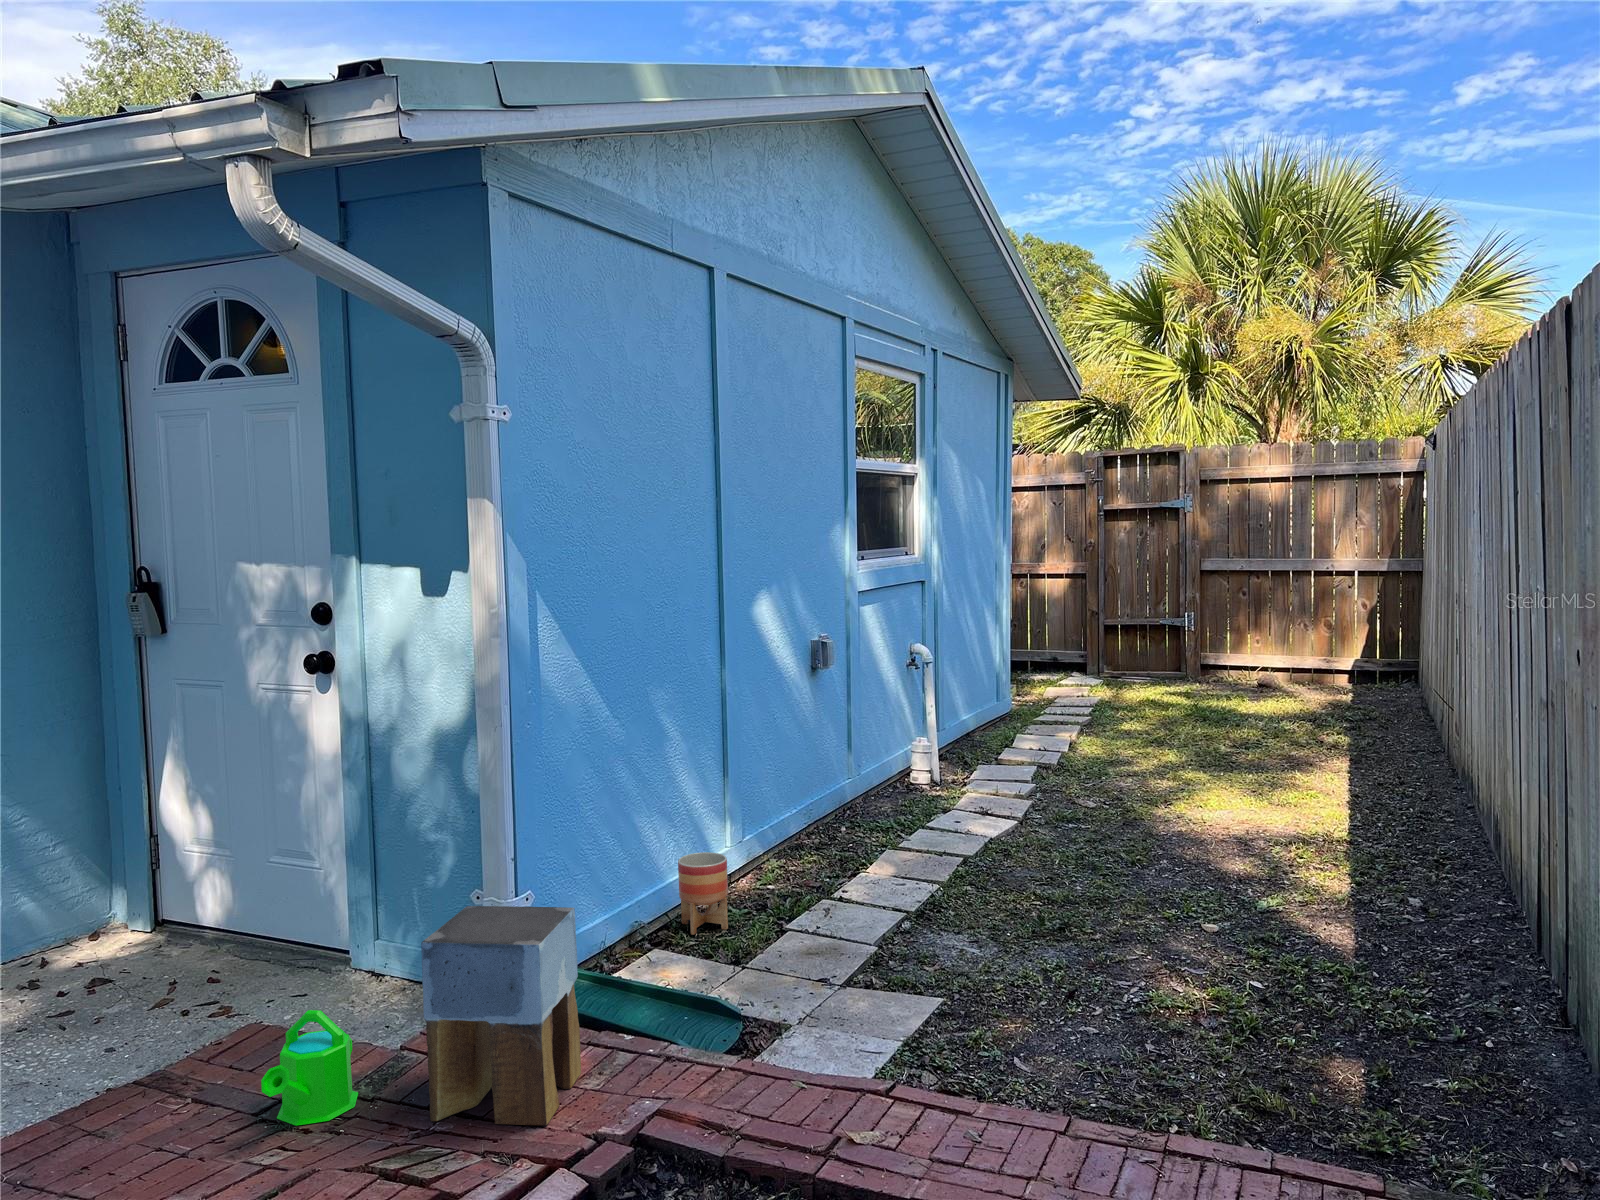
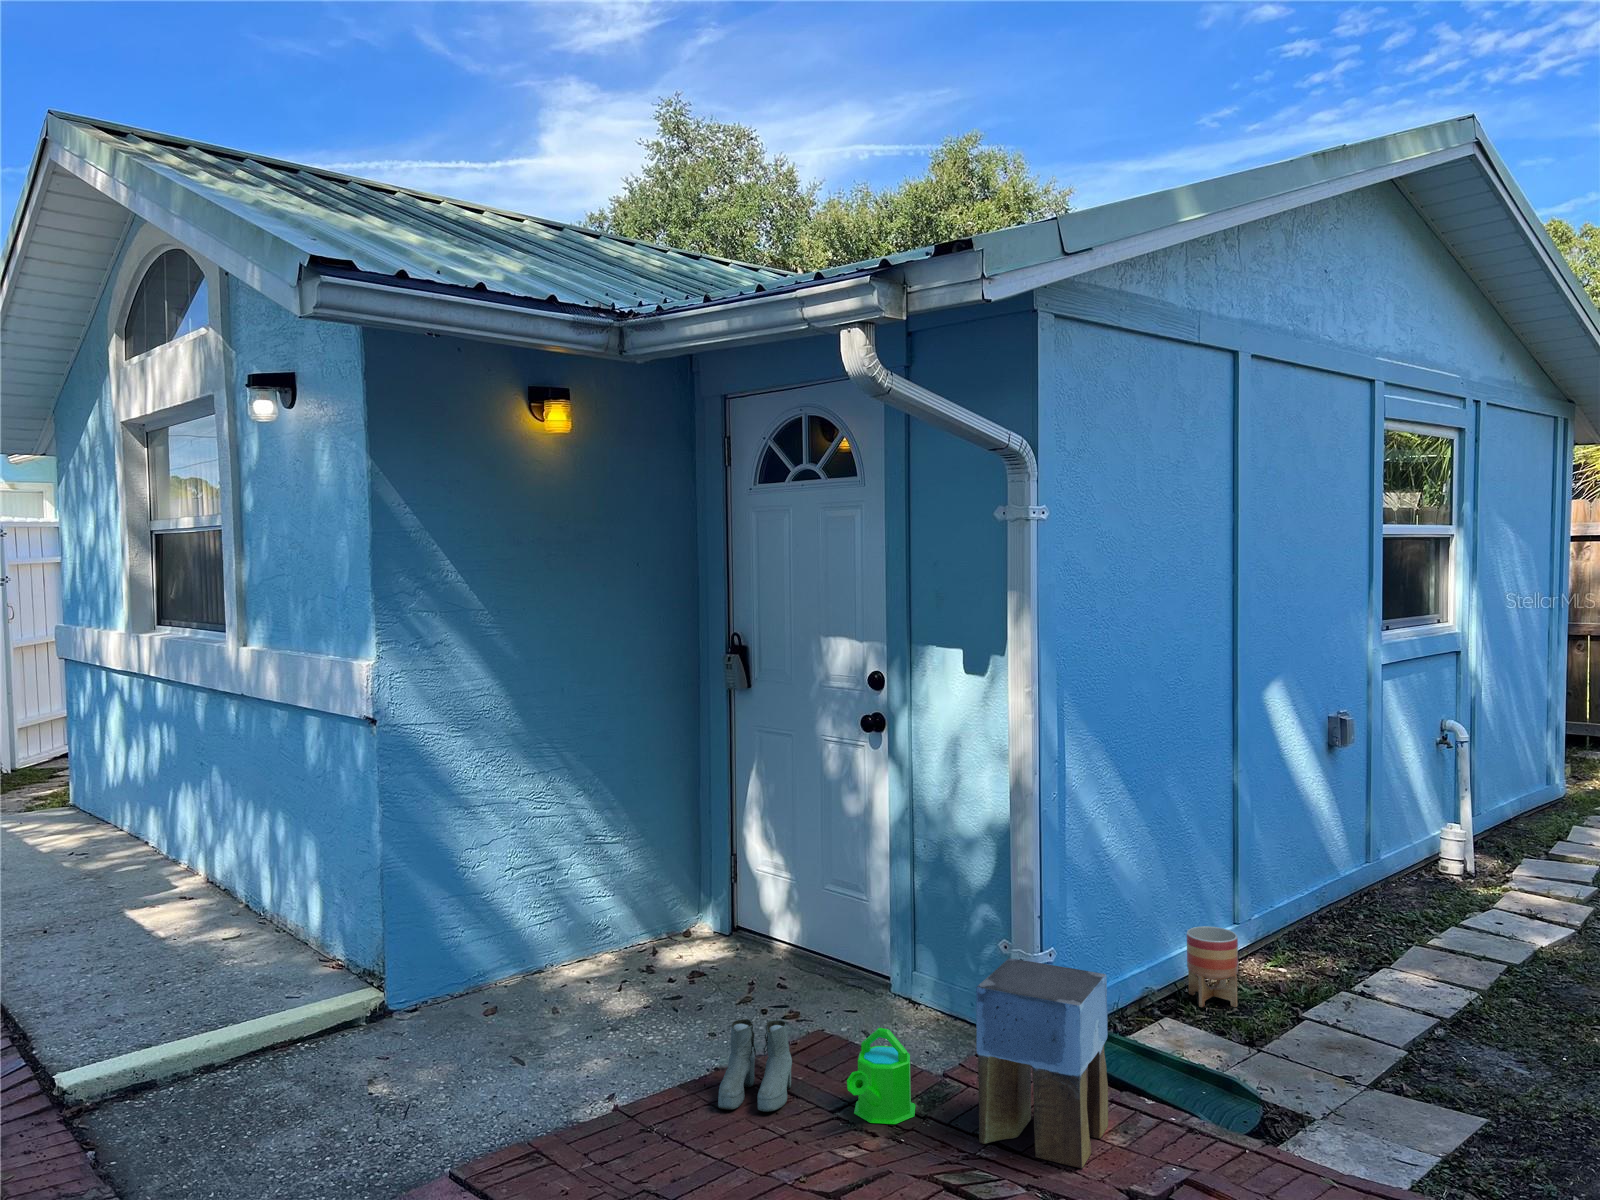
boots: none [85,1023,197,1149] -> present [718,1019,792,1112]

